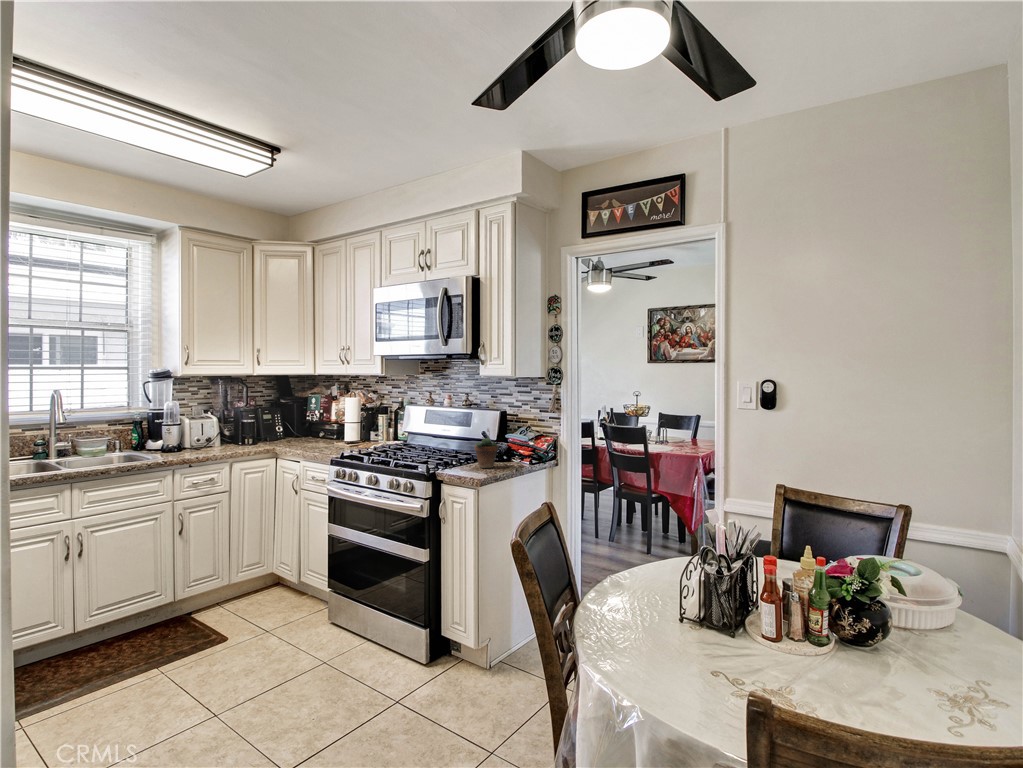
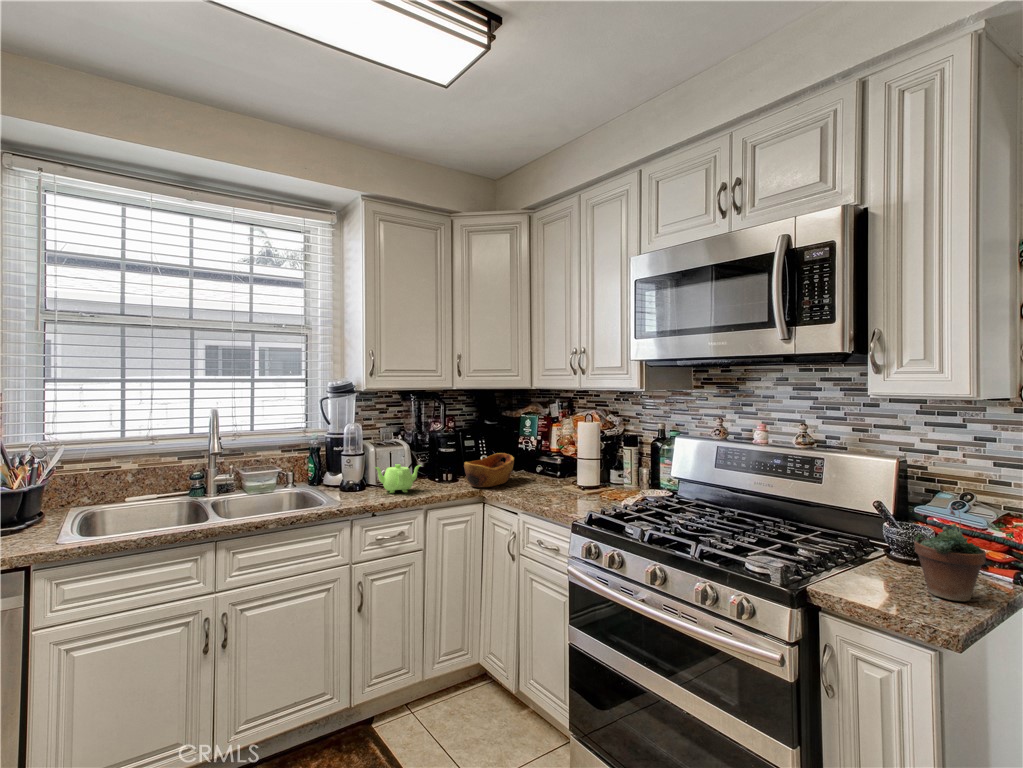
wooden bowl: none [262,422,302,446] -> present [464,453,514,487]
teapot: none [189,431,228,452] -> present [375,464,421,493]

